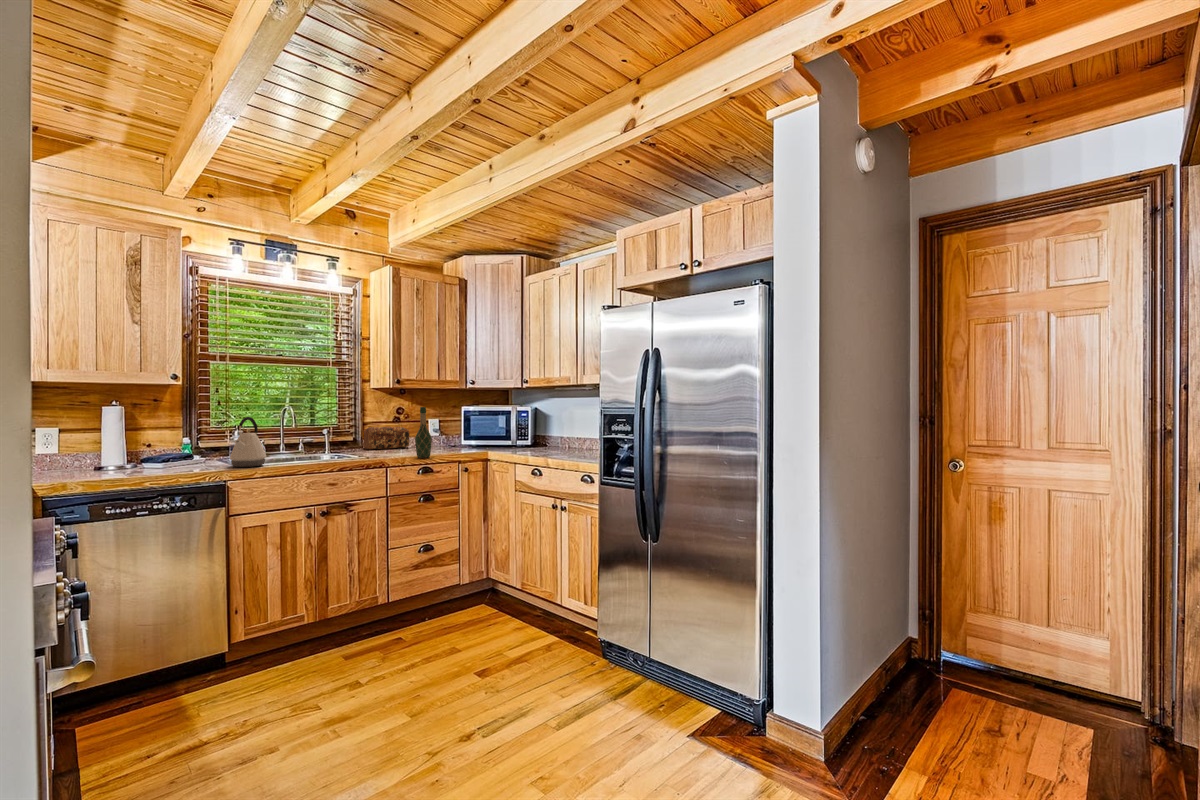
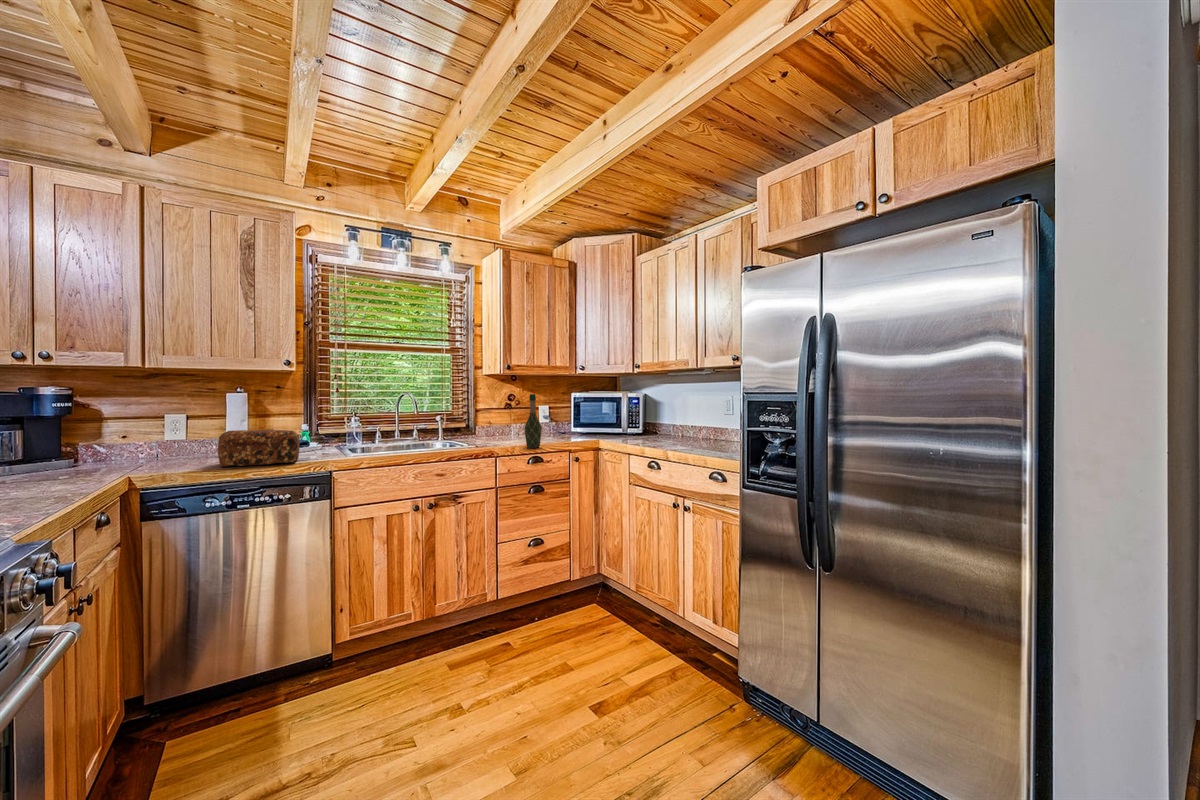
kettle: present [230,417,266,467] -> none [339,404,375,456]
bread loaf: present [362,426,409,450] -> present [218,429,299,467]

